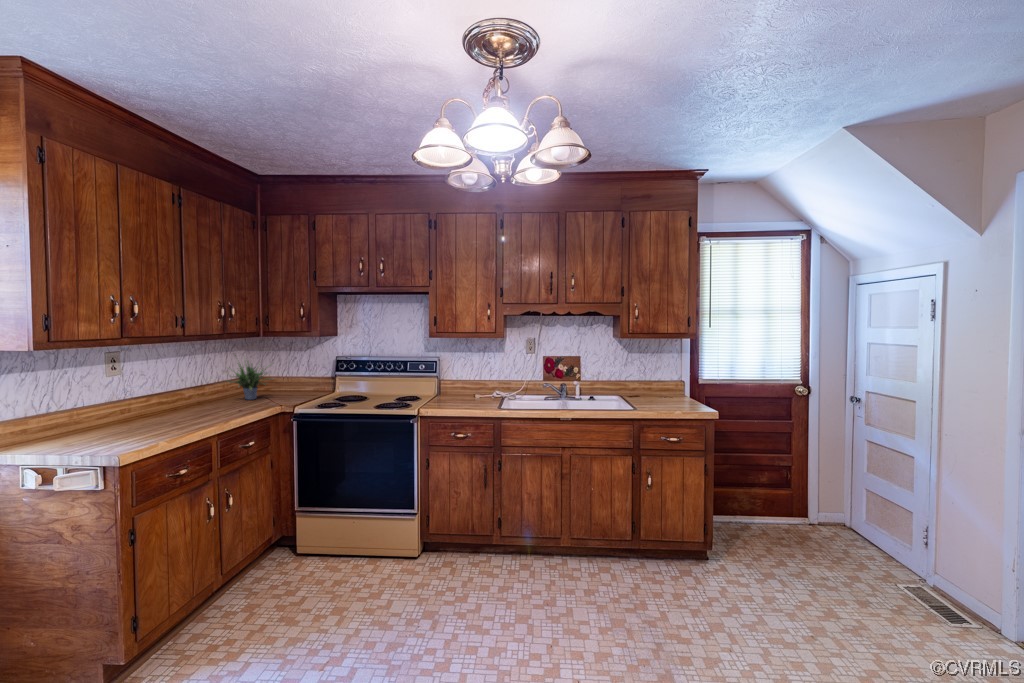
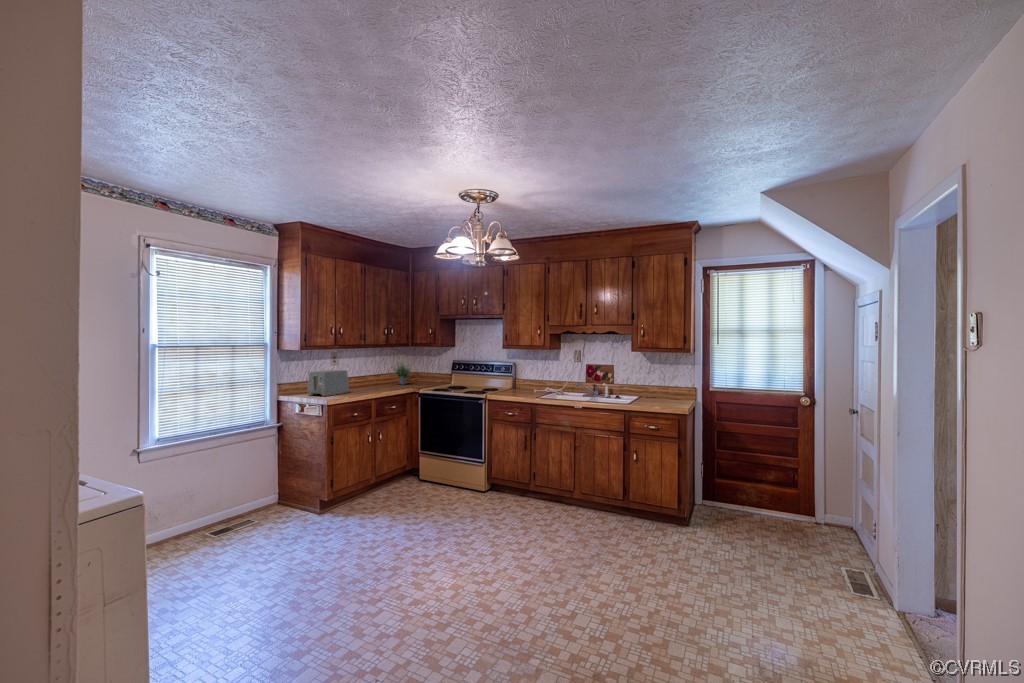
toaster: none [61,386,160,444] -> present [307,370,349,396]

